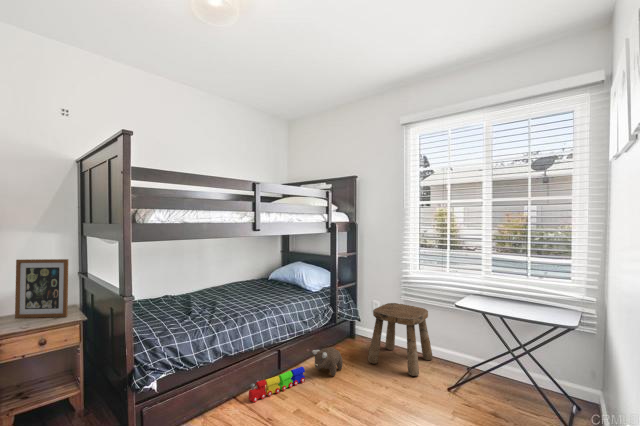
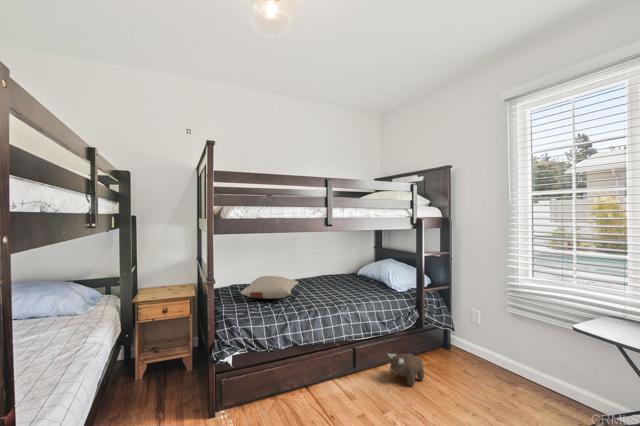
picture frame: present [15,259,68,318] -> none [153,246,184,293]
pillow: none [153,287,214,313] -> present [241,276,299,299]
stool: present [368,303,433,376] -> none [457,314,549,409]
toy train: present [249,367,305,402] -> none [318,369,378,395]

